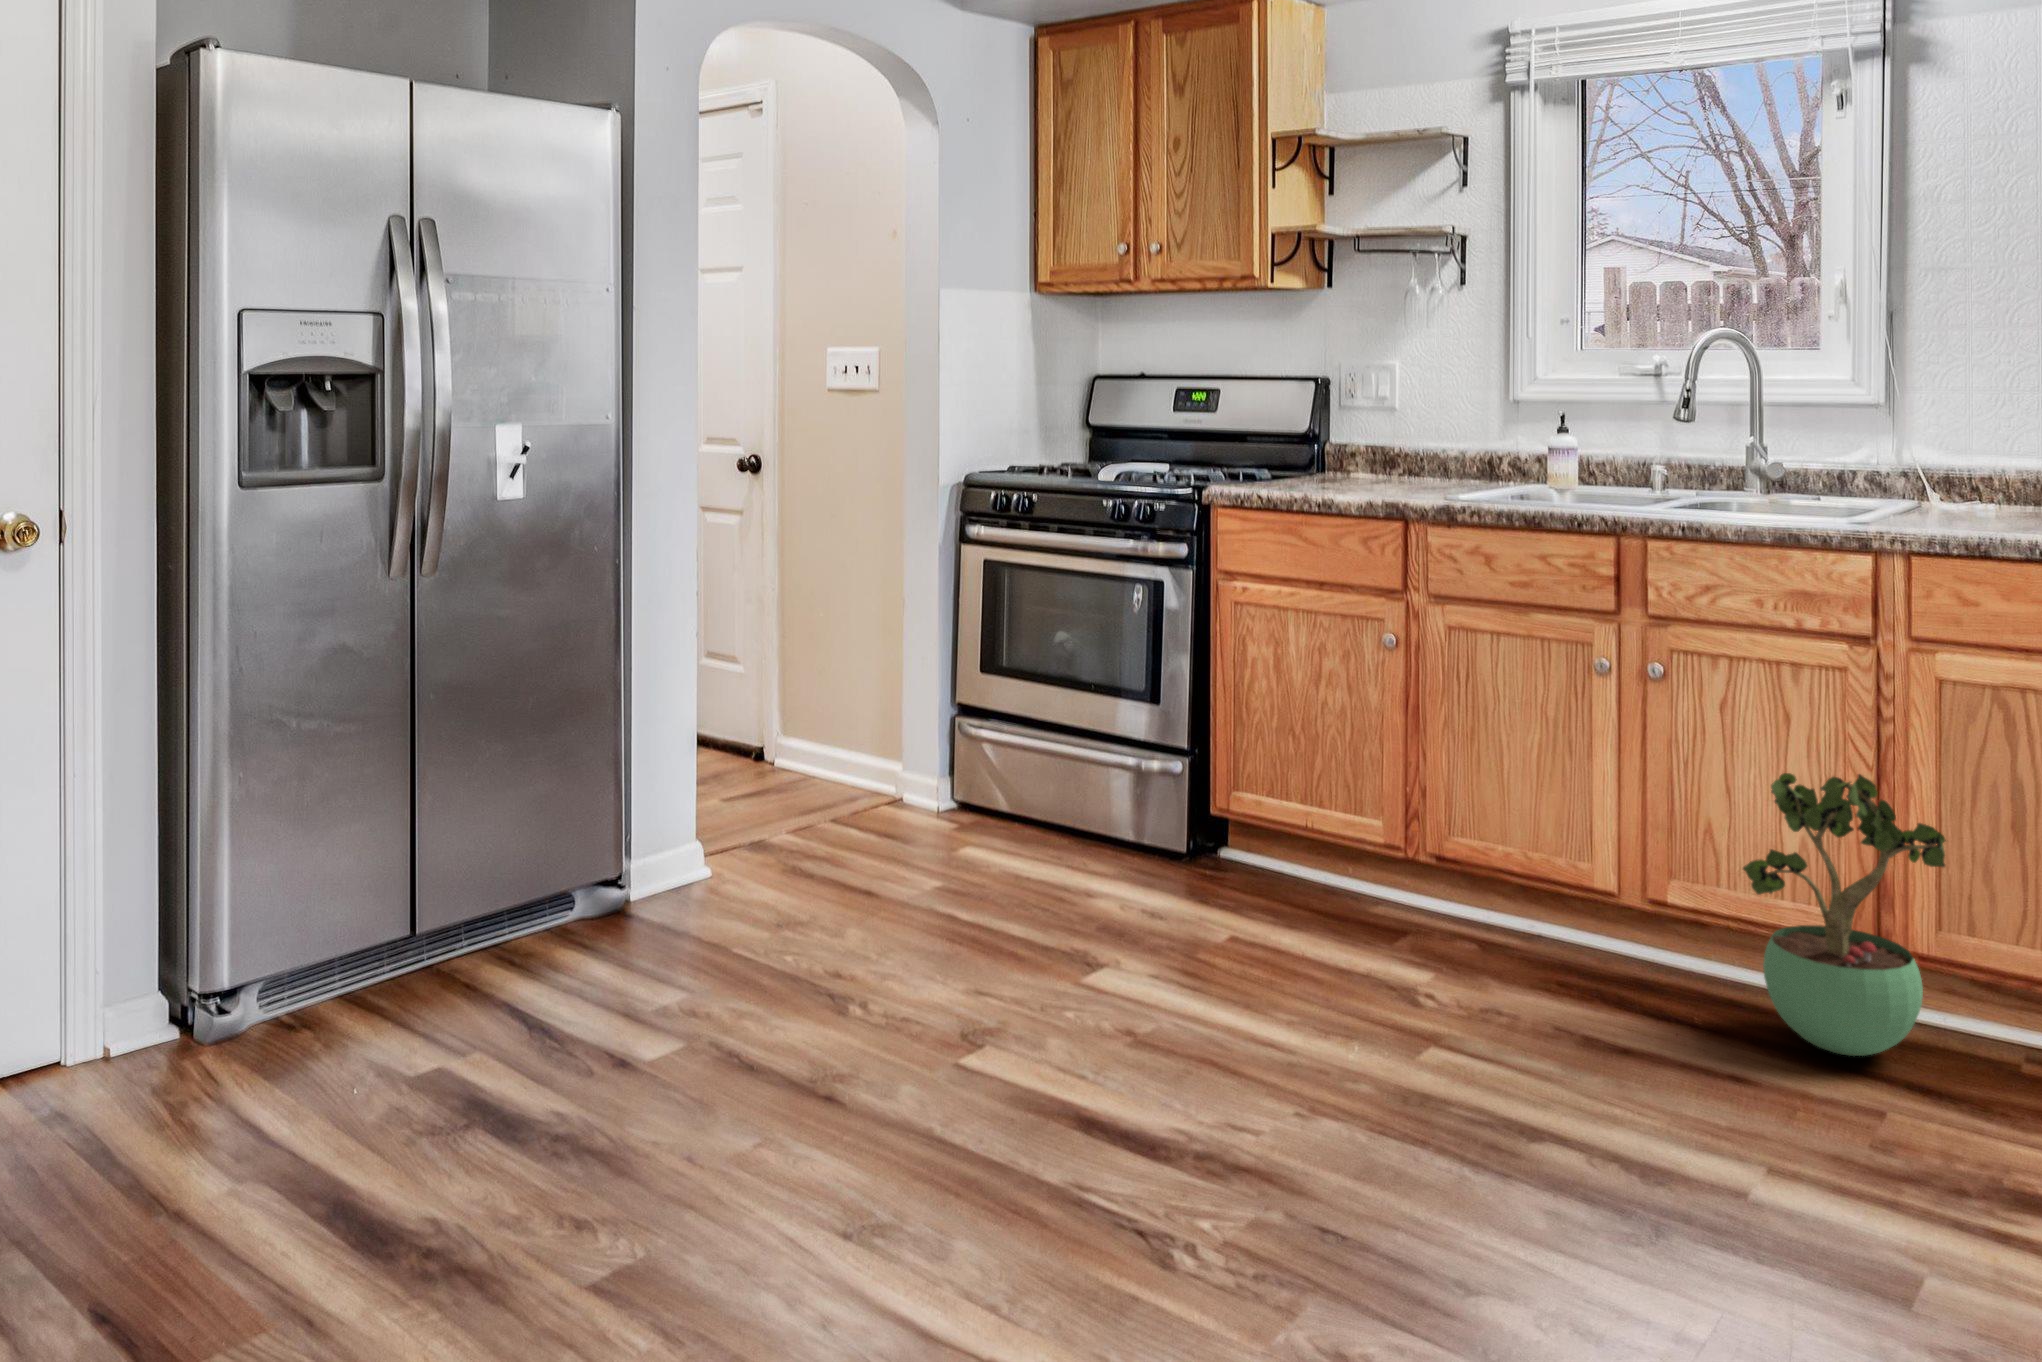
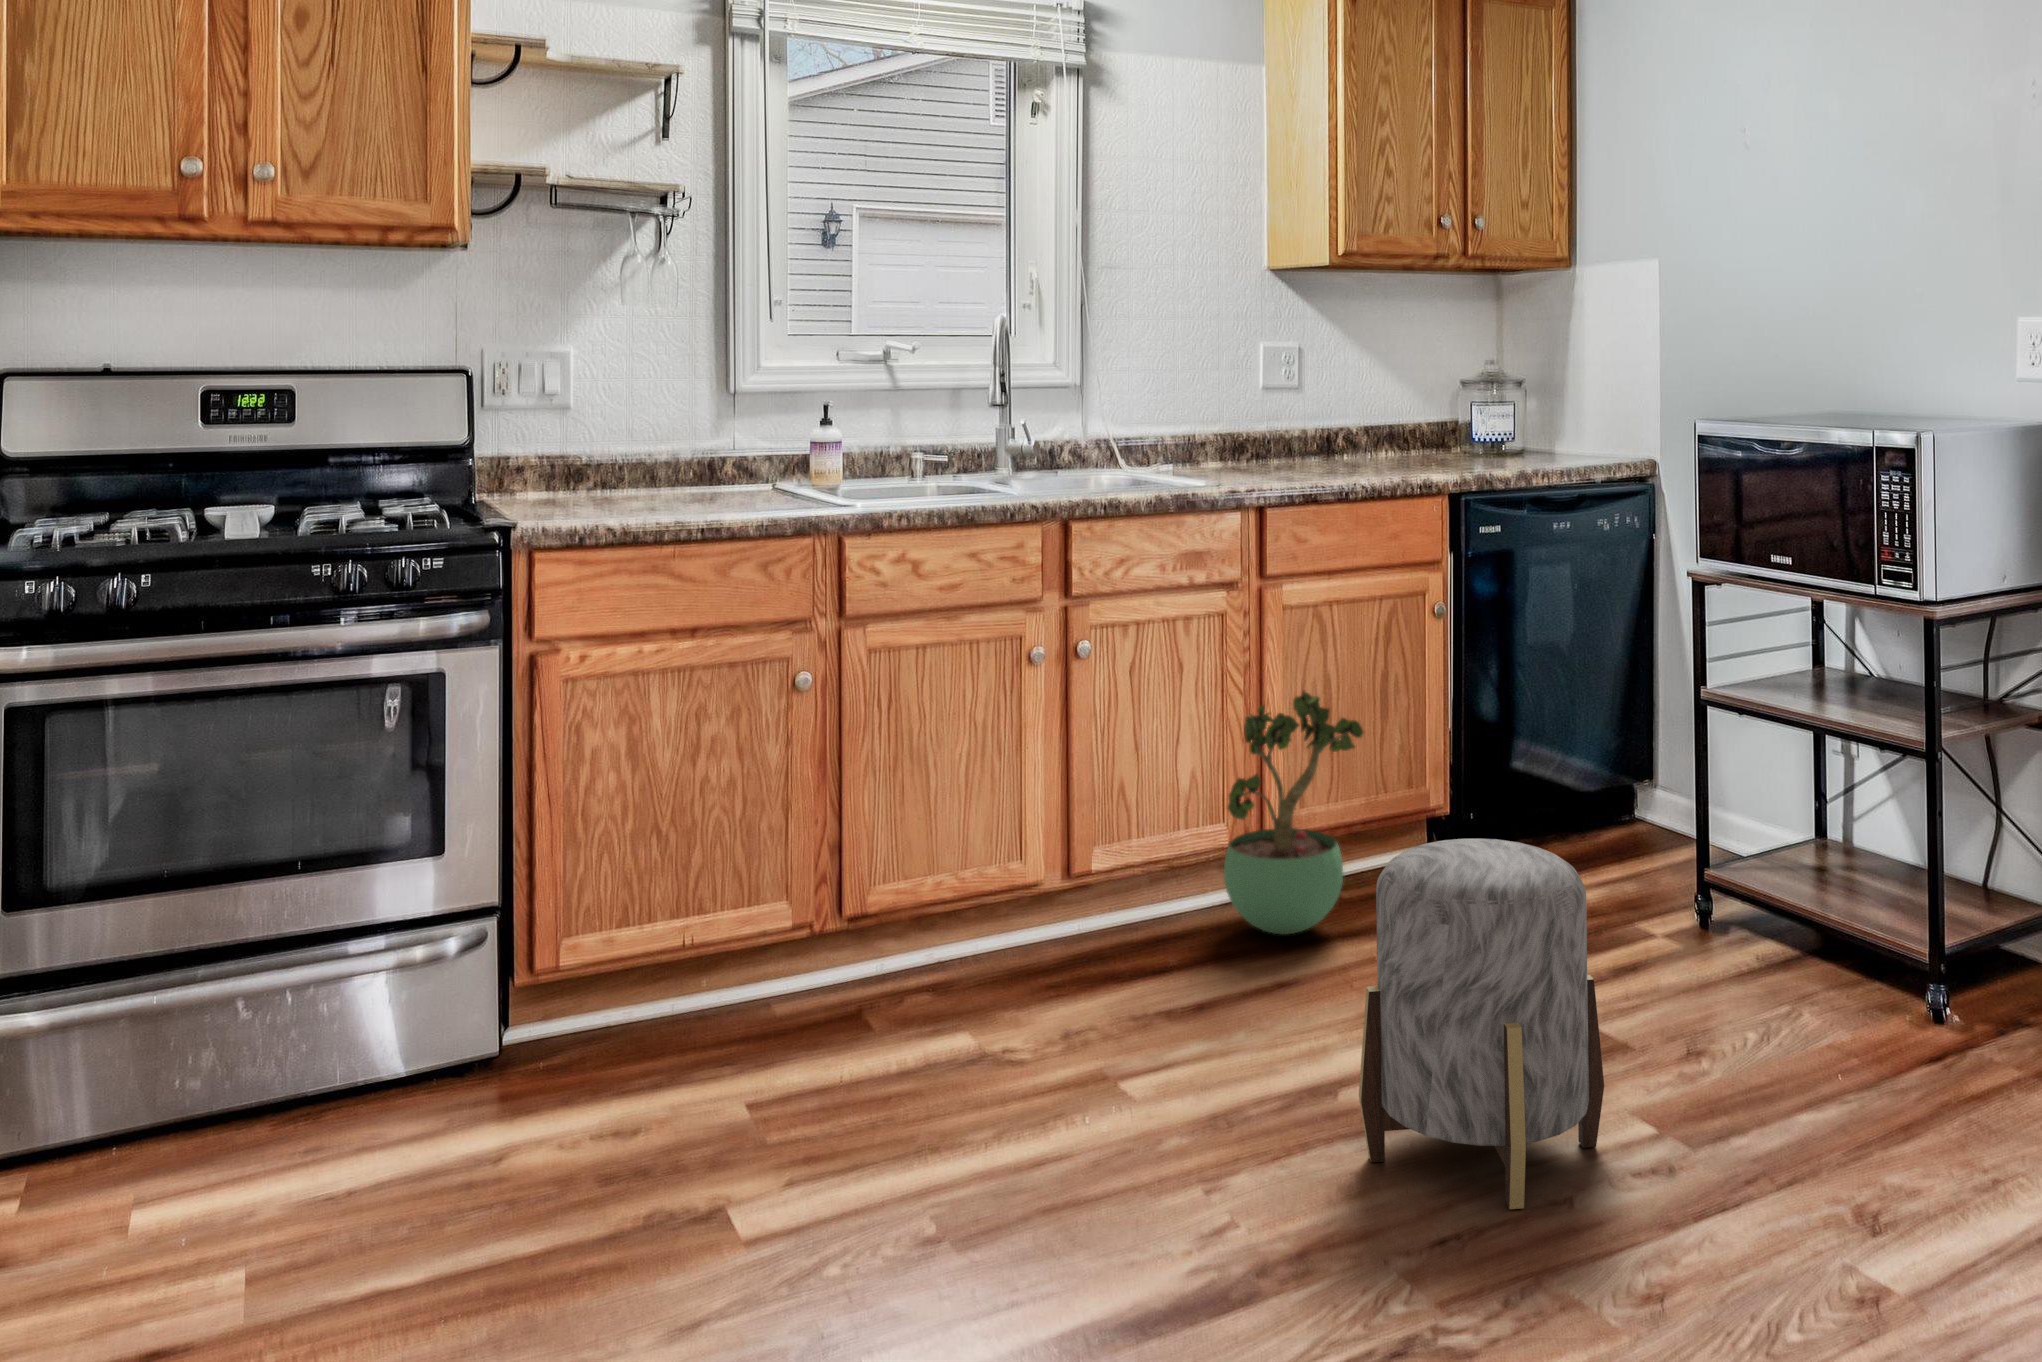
stool: none [1343,886,1571,1279] -> present [1359,838,1604,1209]

